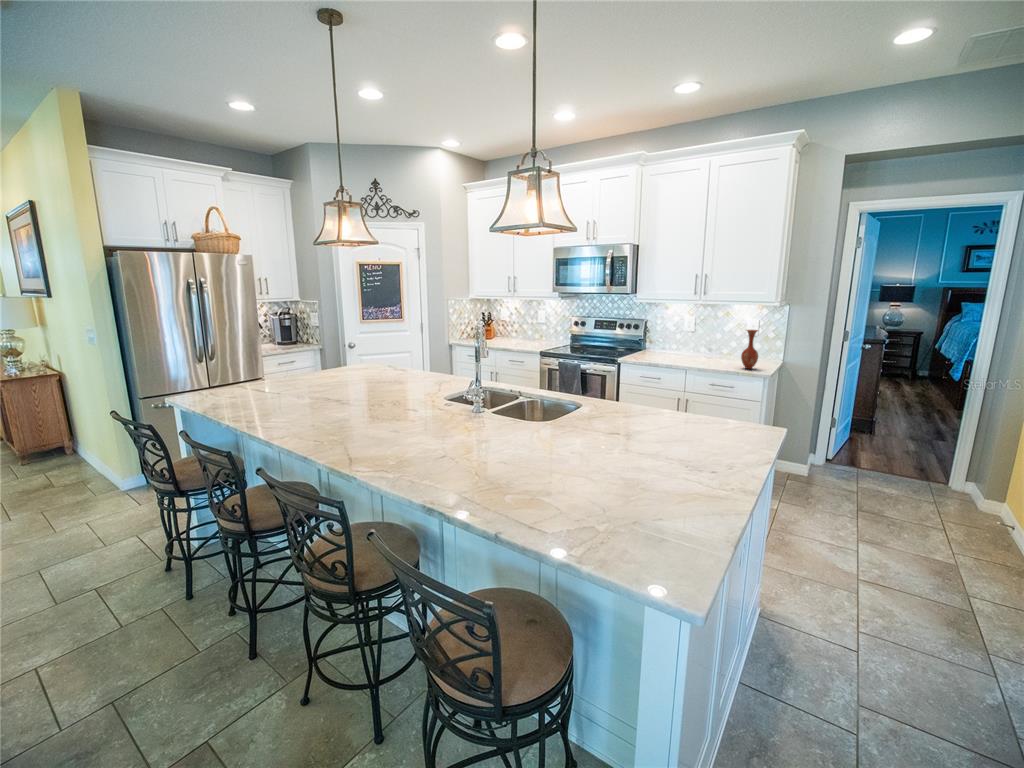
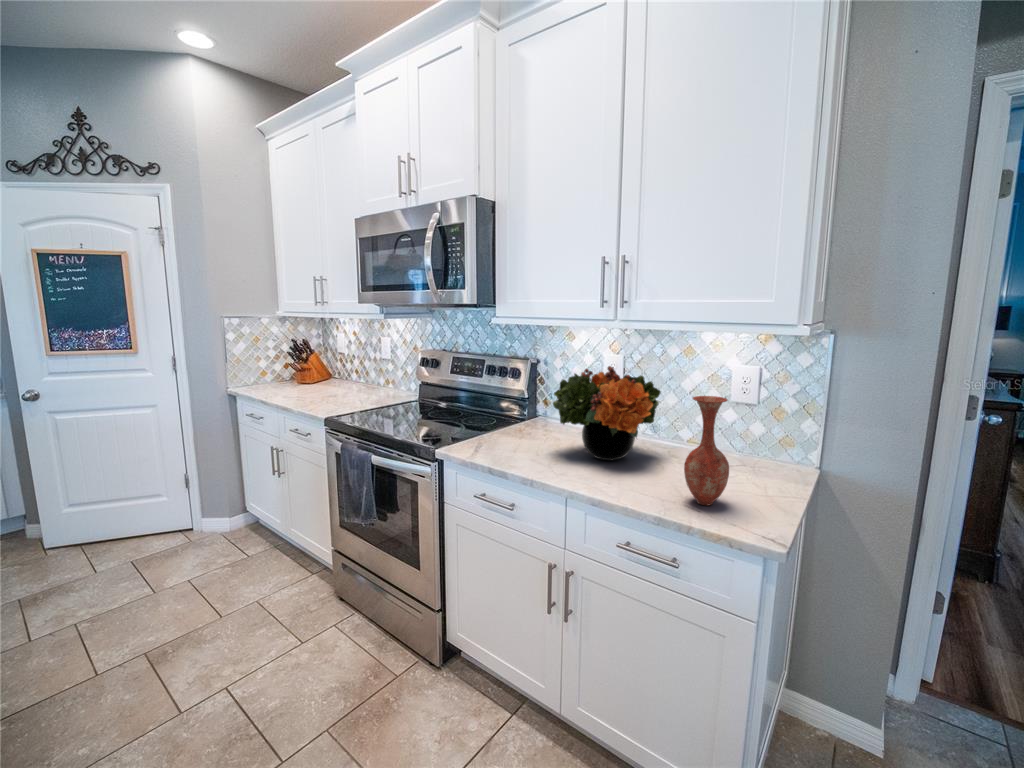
flower arrangement: none [674,321,722,360] -> present [553,366,661,460]

